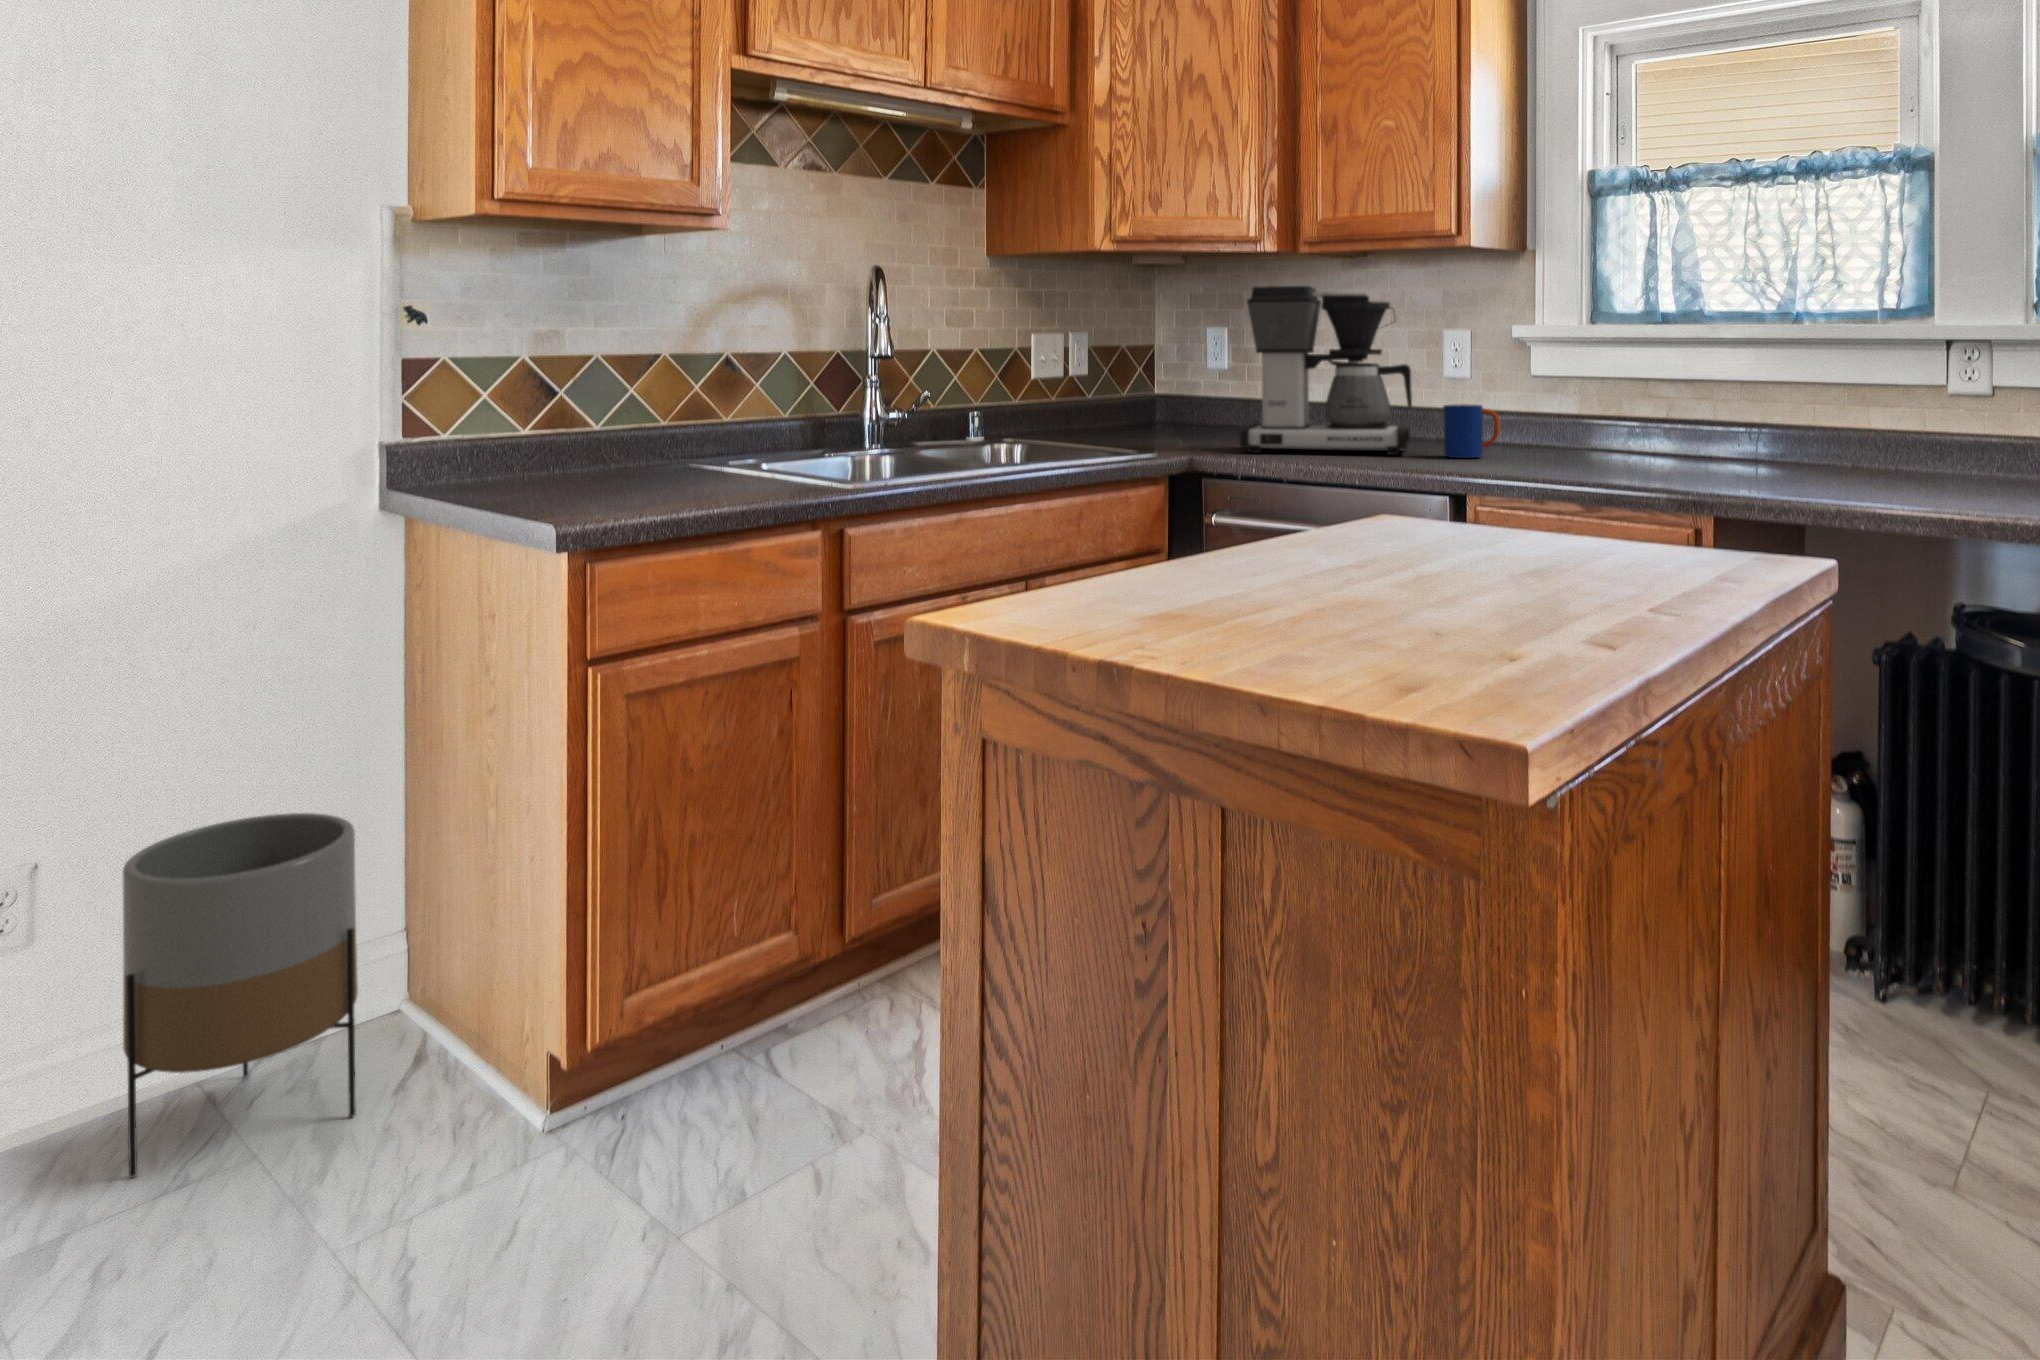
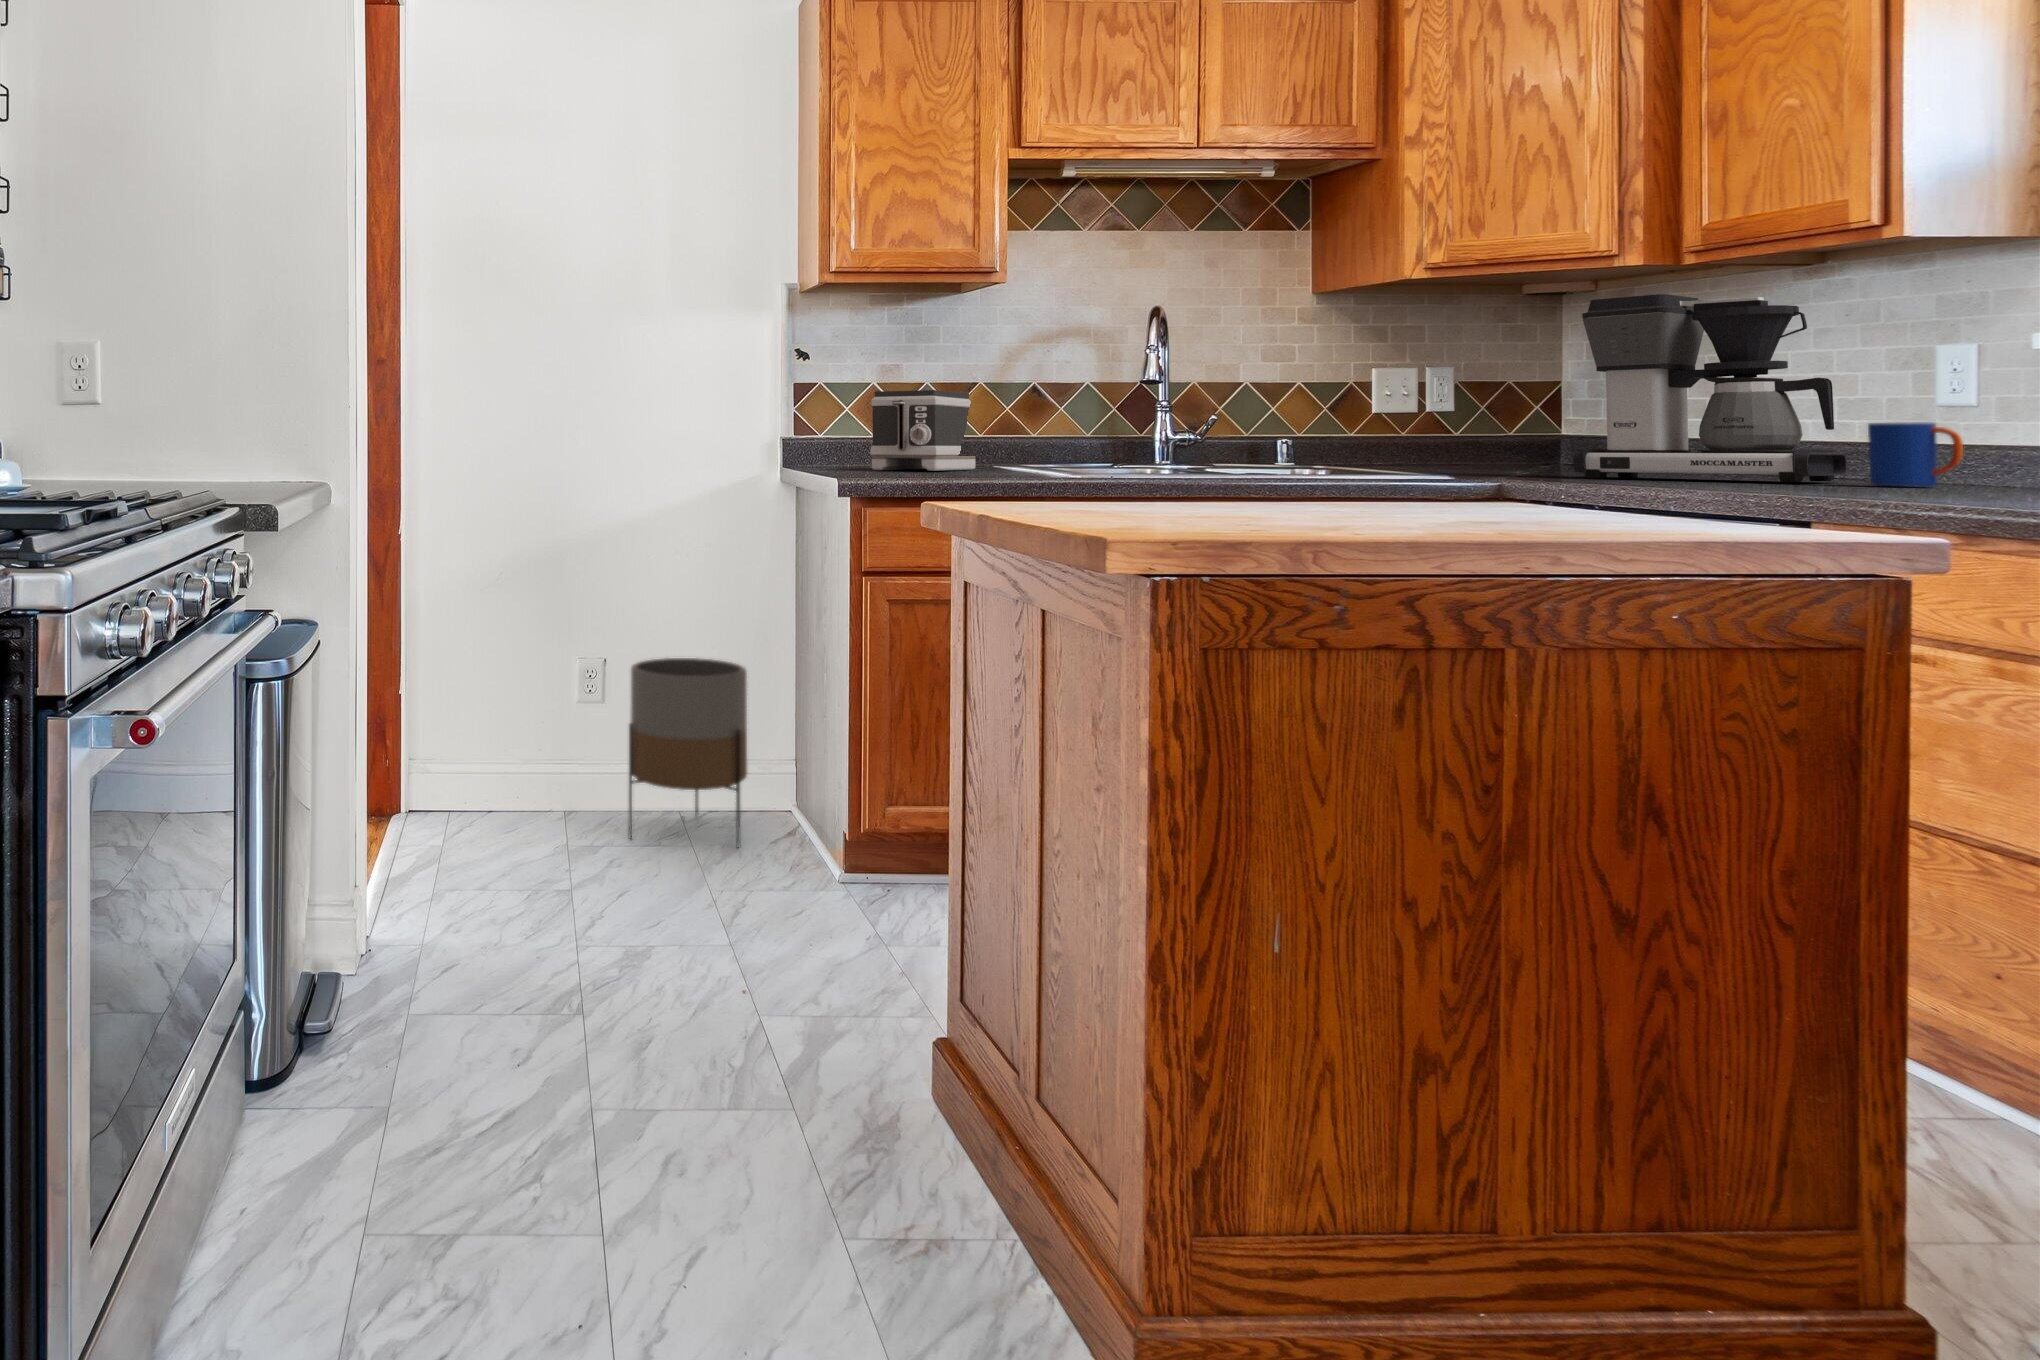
toaster: none [535,370,664,485] -> present [870,390,976,471]

